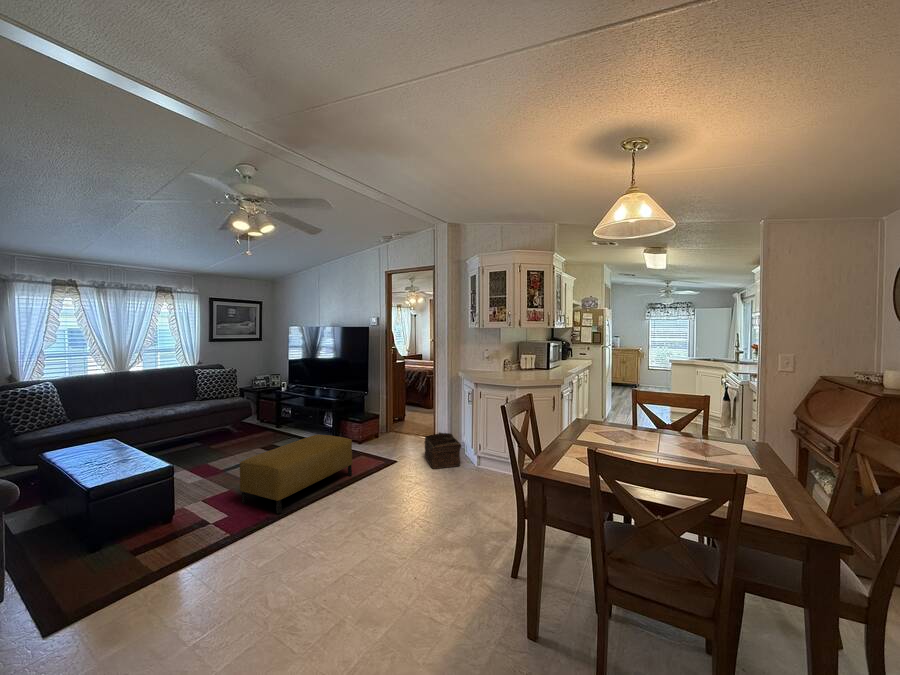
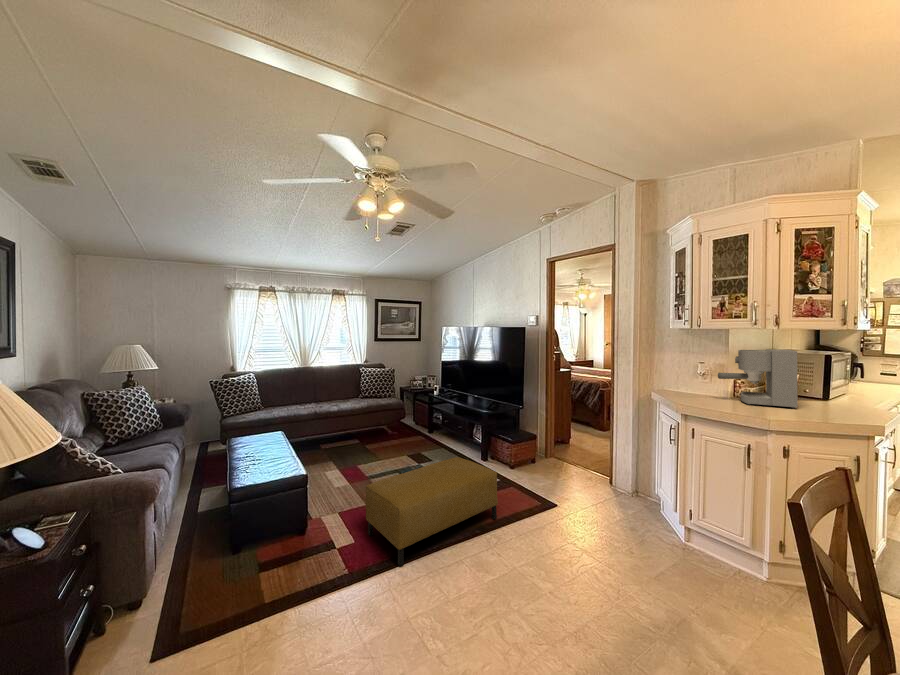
coffee maker: none [493,341,529,374] -> present [718,349,798,408]
basket: present [424,433,461,469] -> none [597,477,659,537]

